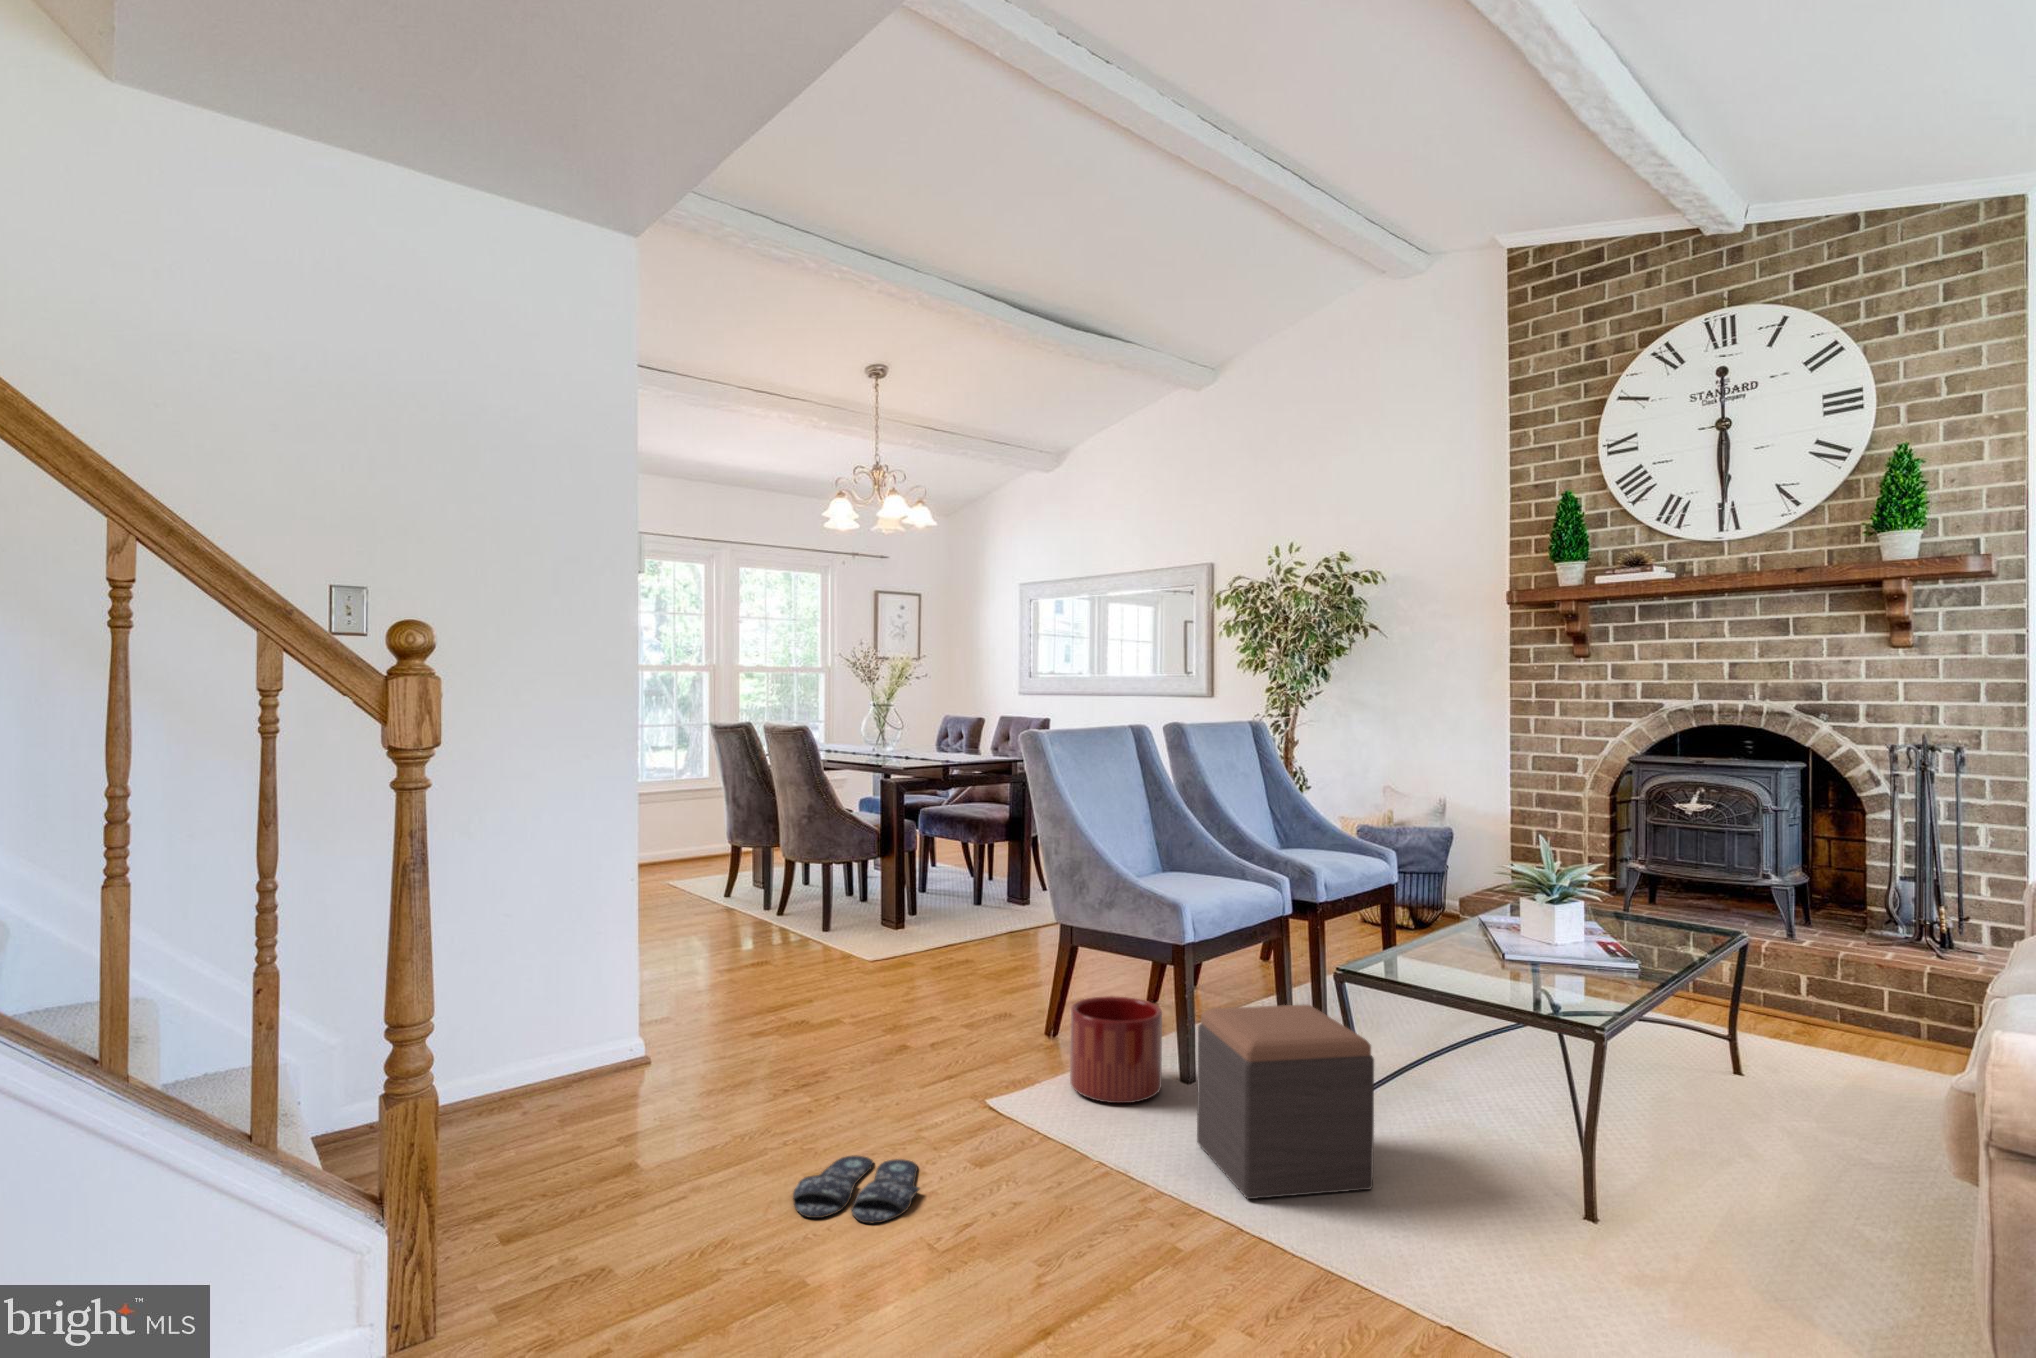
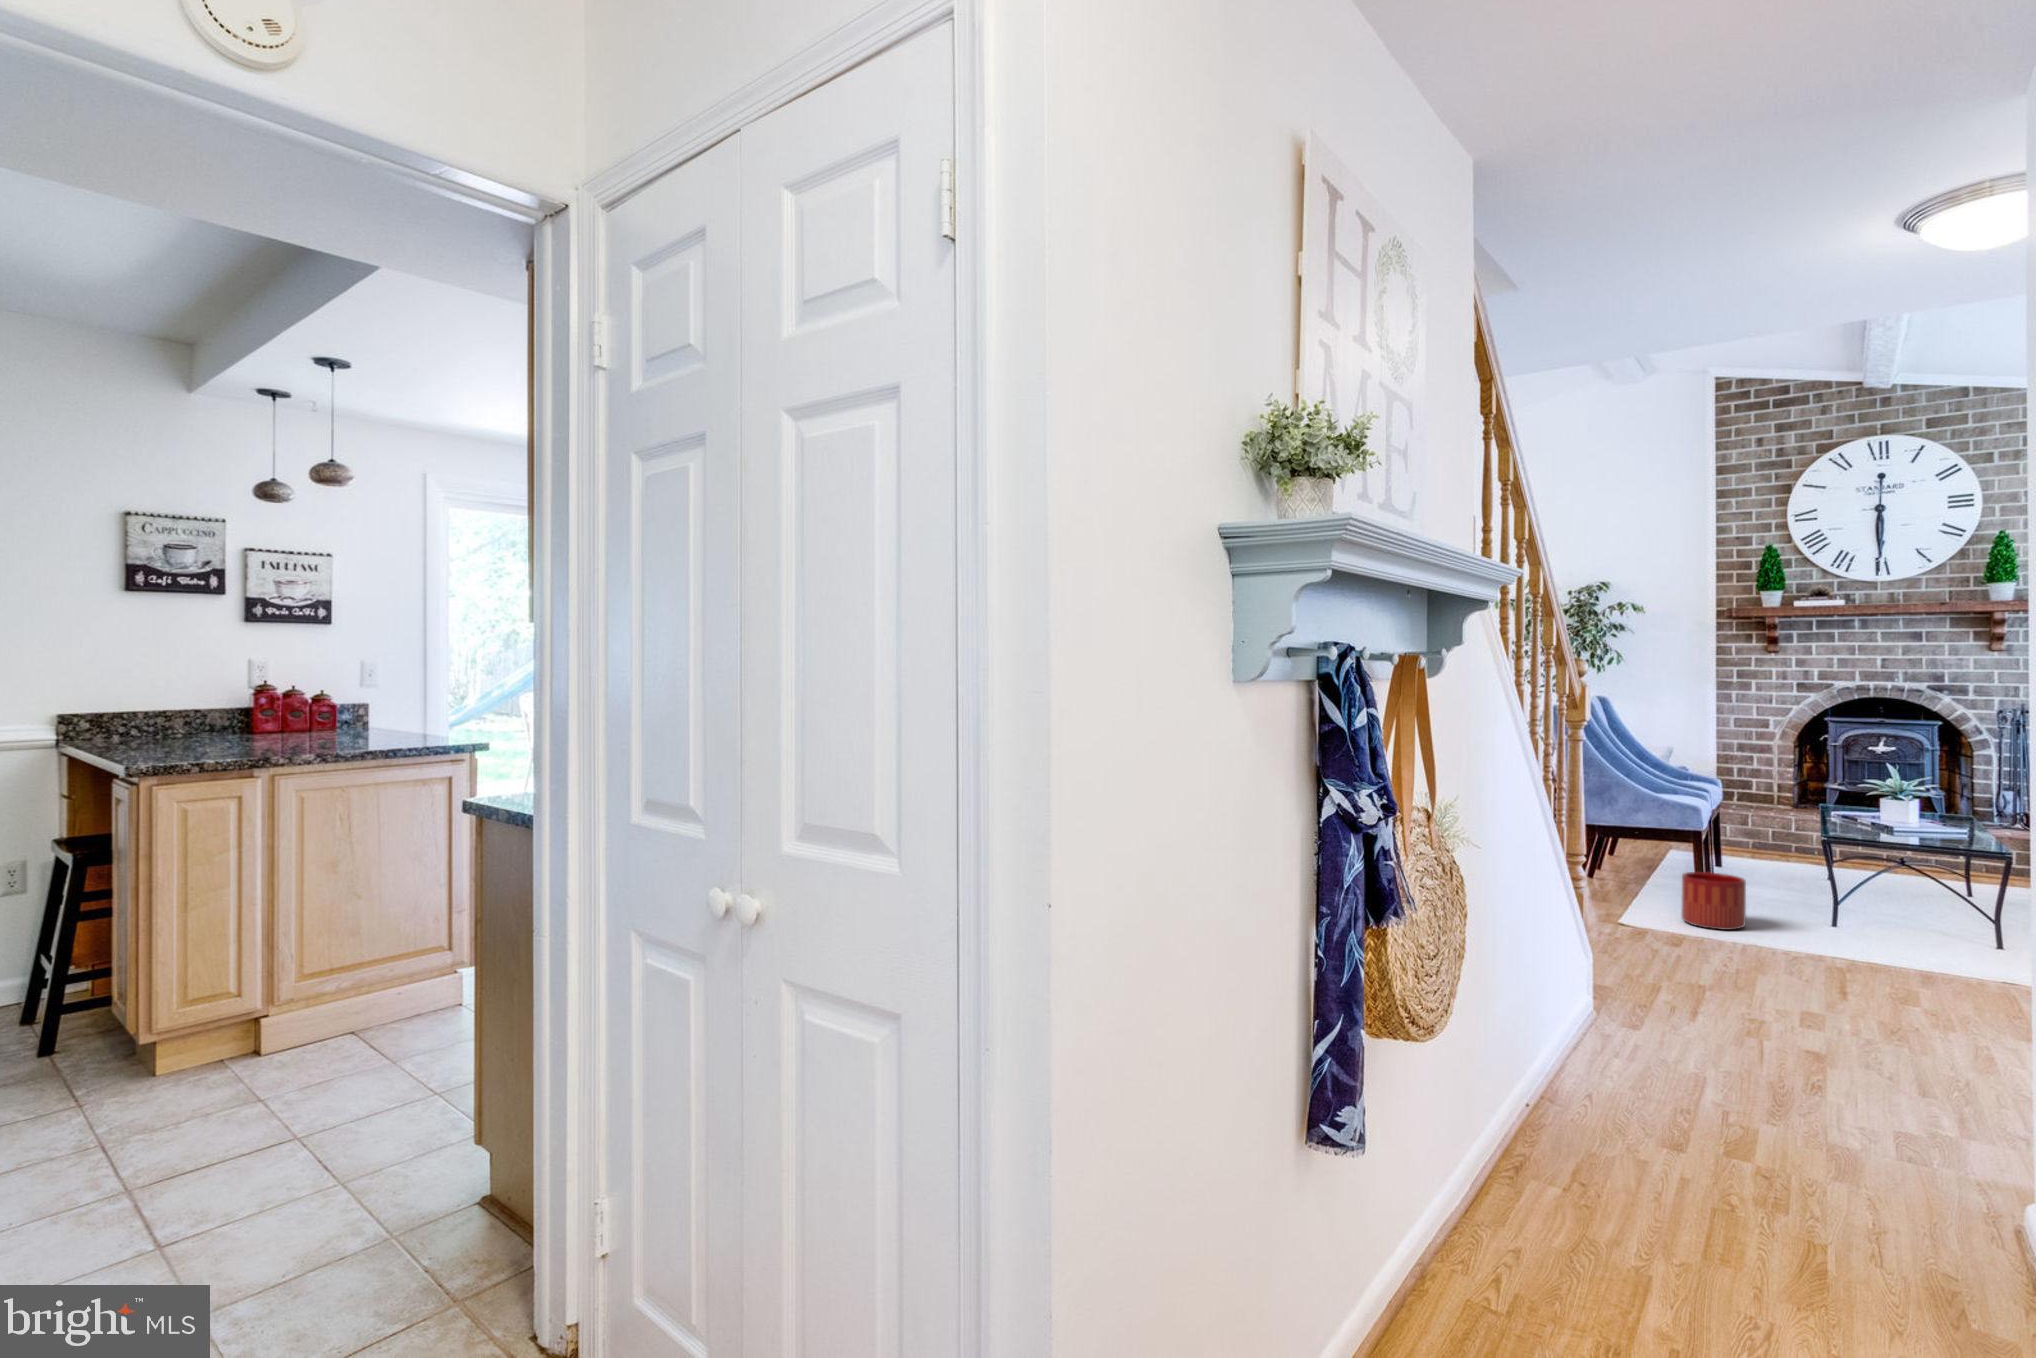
footstool: present [1197,1005,1374,1199] -> none [1816,863,1937,959]
slippers: present [793,1156,920,1224] -> none [1667,958,1759,982]

